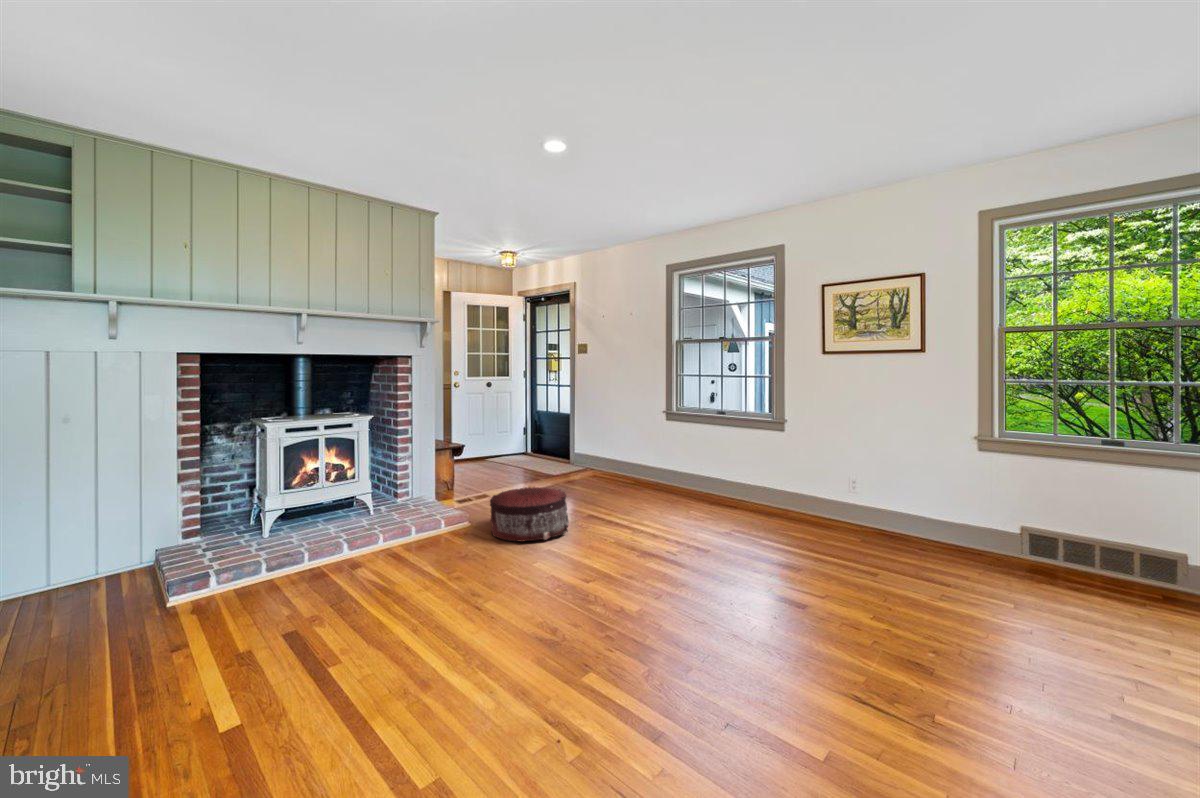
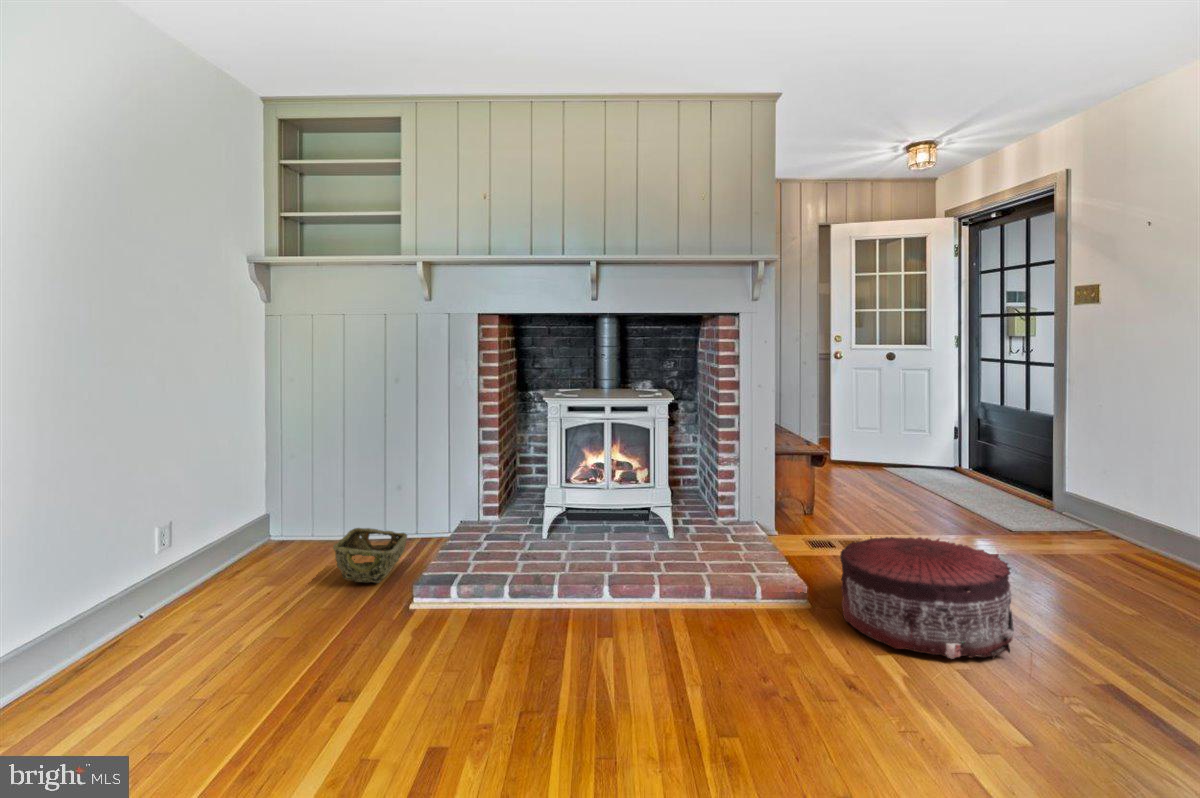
woven basket: none [49,551,132,600] -> present [333,528,407,583]

